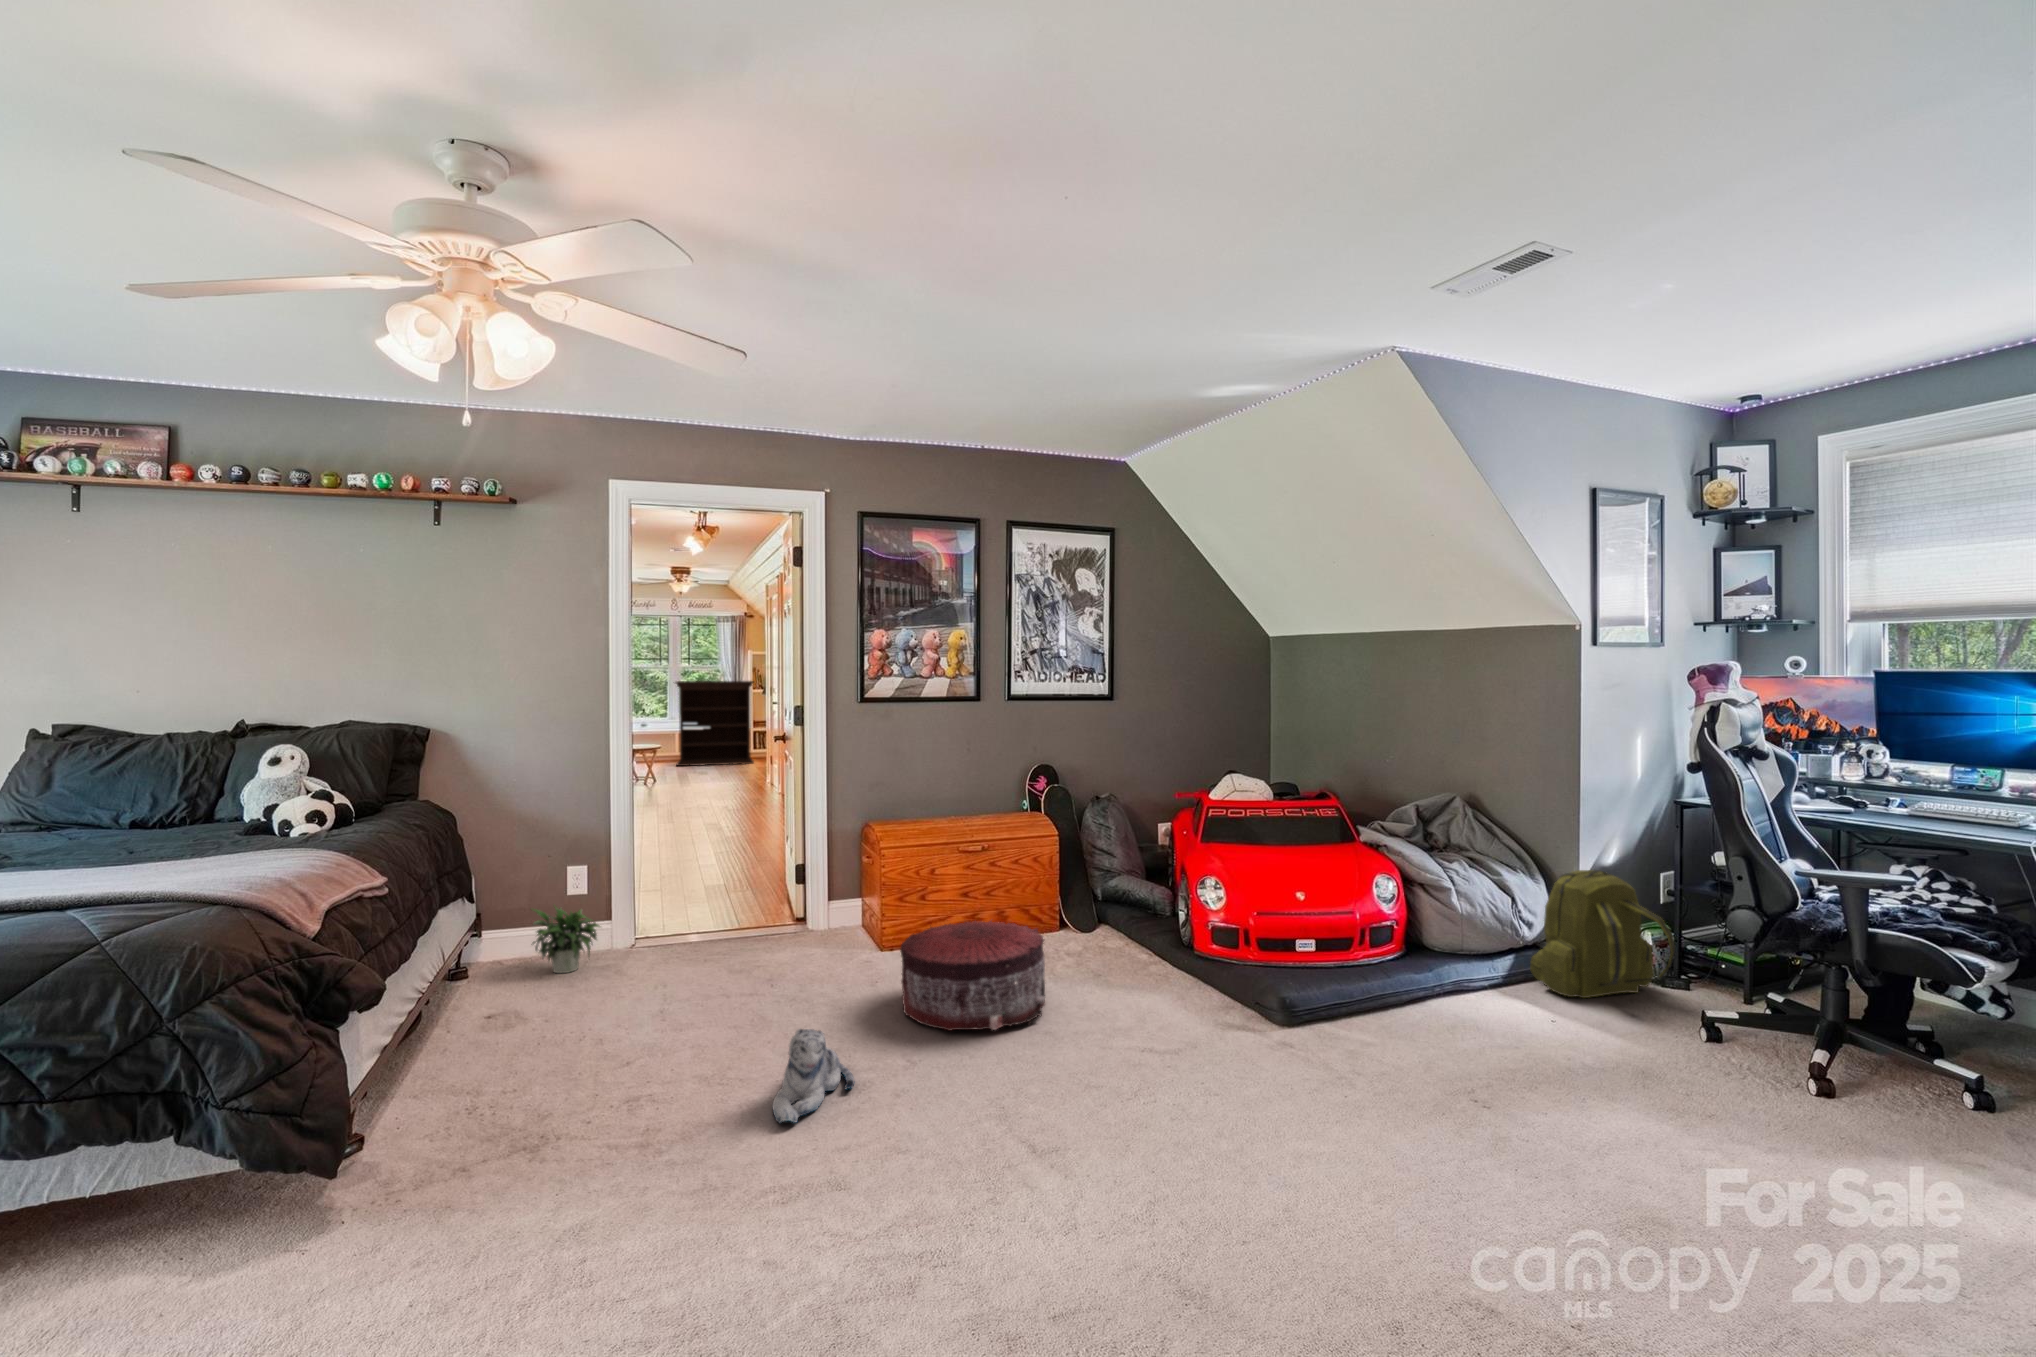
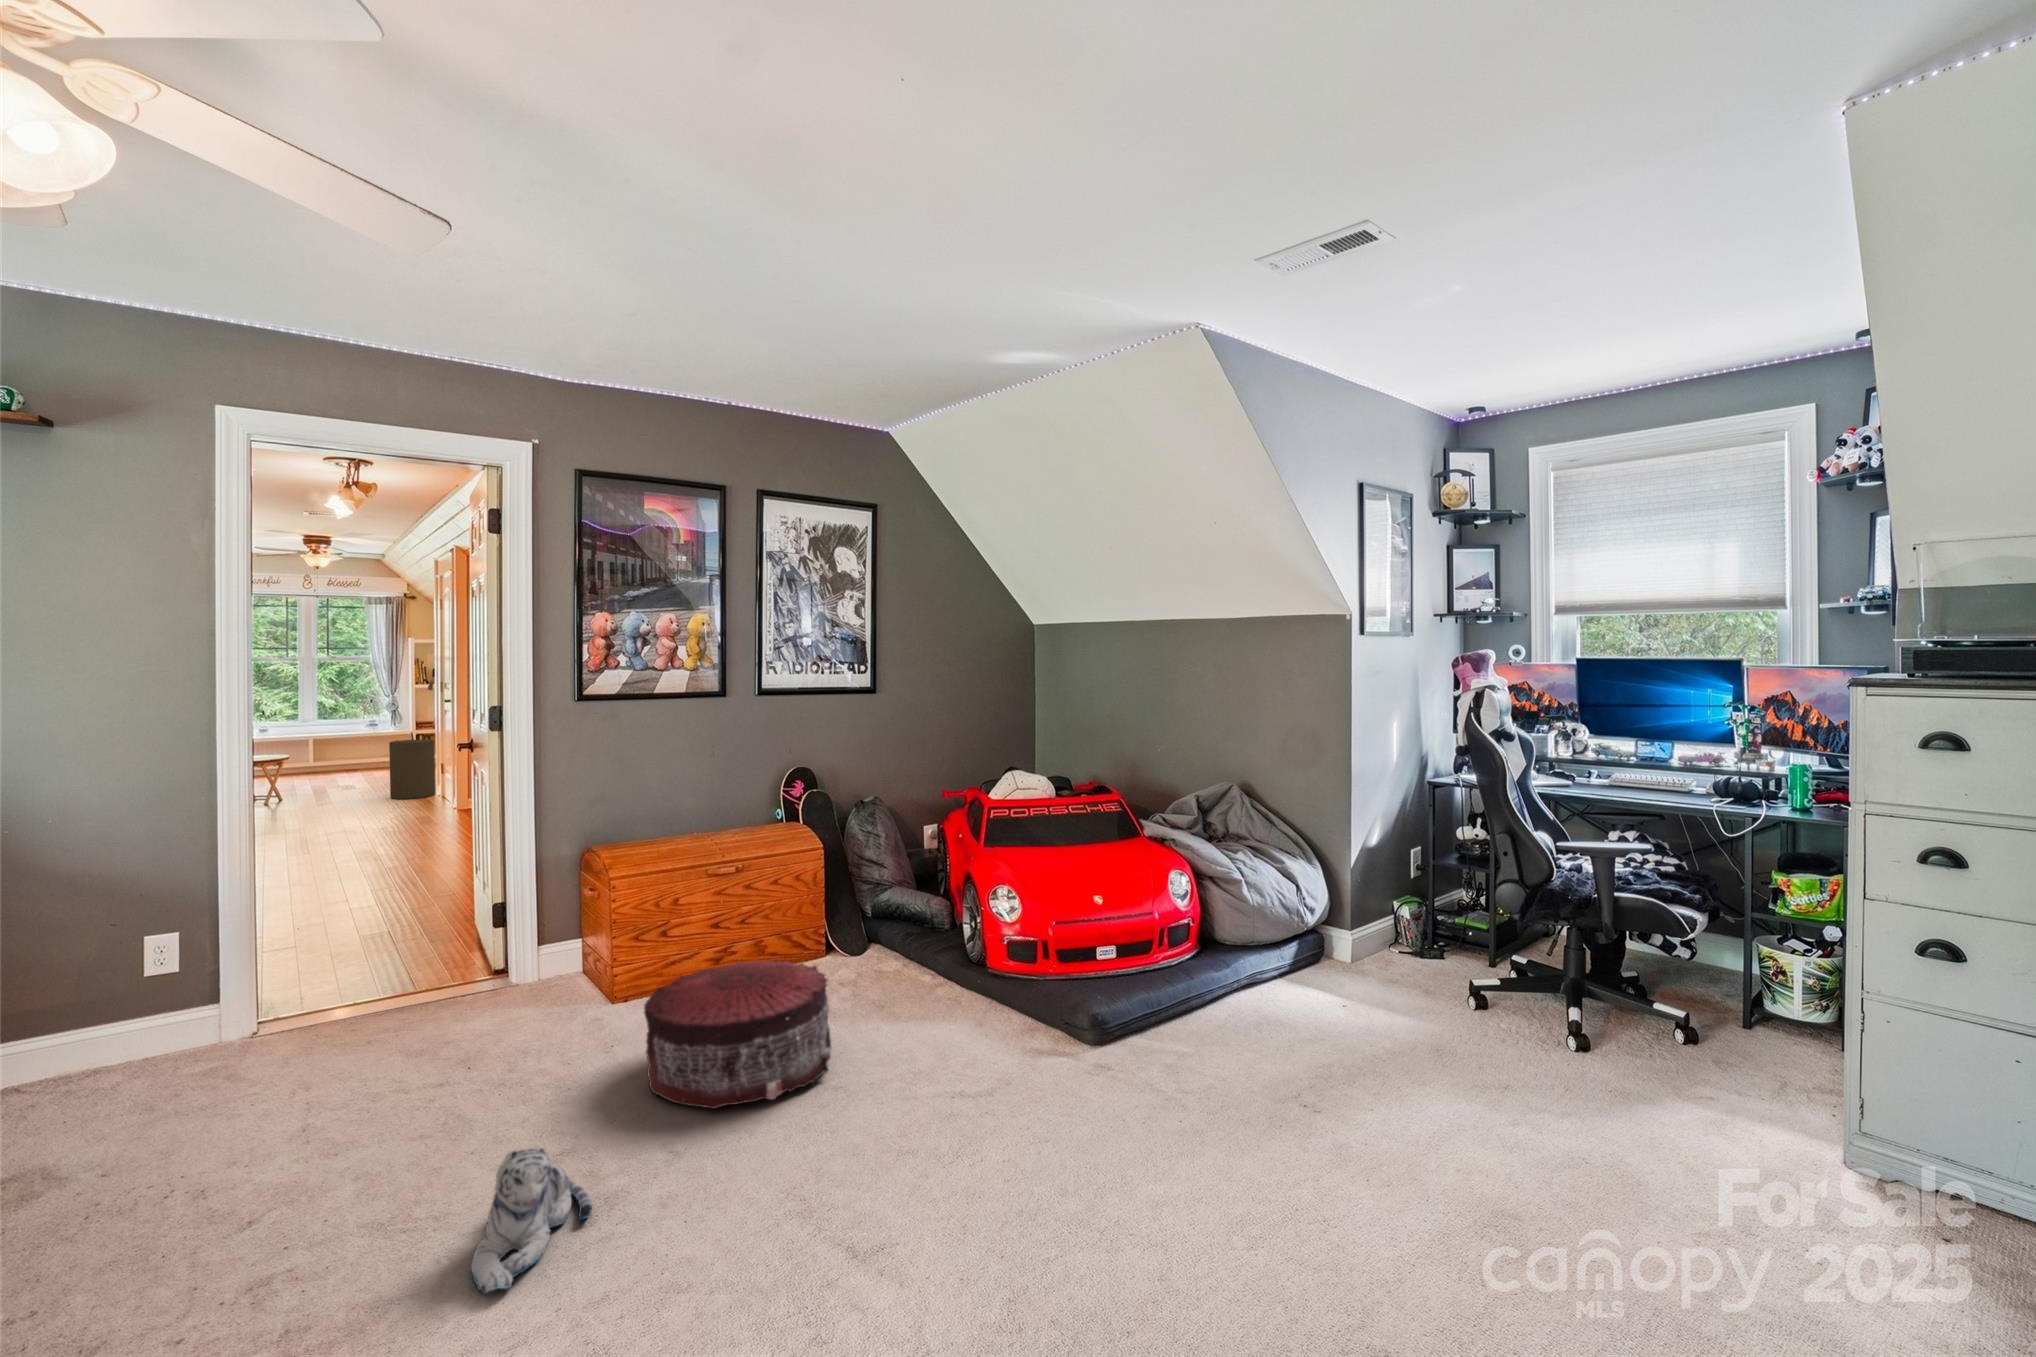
bookshelf: present [676,681,754,766] -> none [306,675,422,780]
laundry hamper: none [731,729,764,784] -> present [389,732,435,799]
backpack: present [1530,870,1675,998] -> none [1310,852,1440,980]
potted plant: present [533,907,600,973] -> none [61,995,189,1095]

